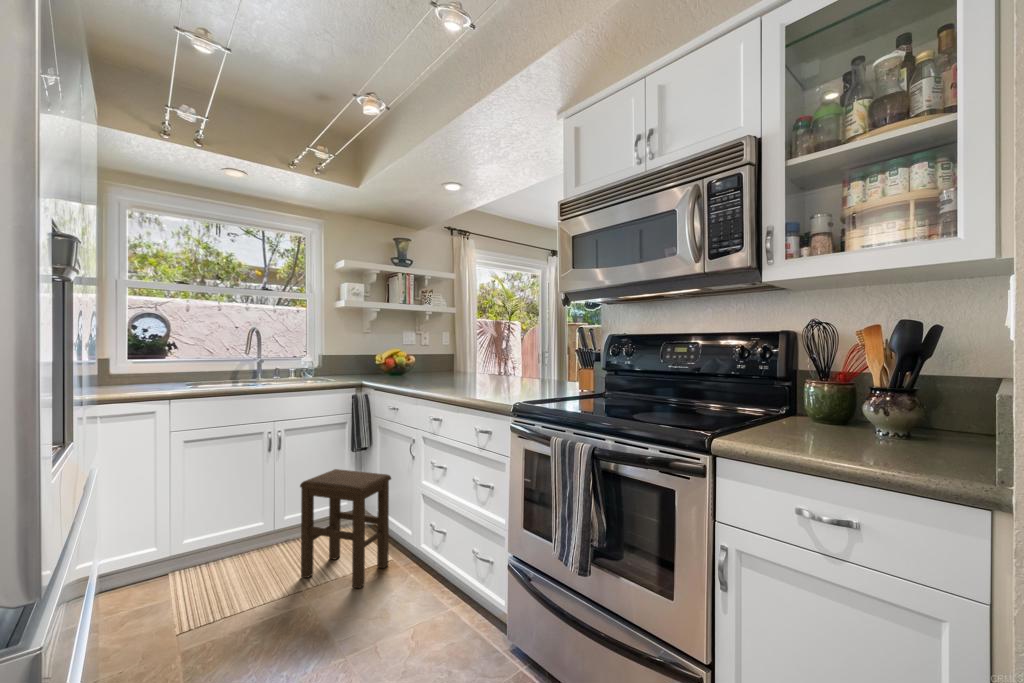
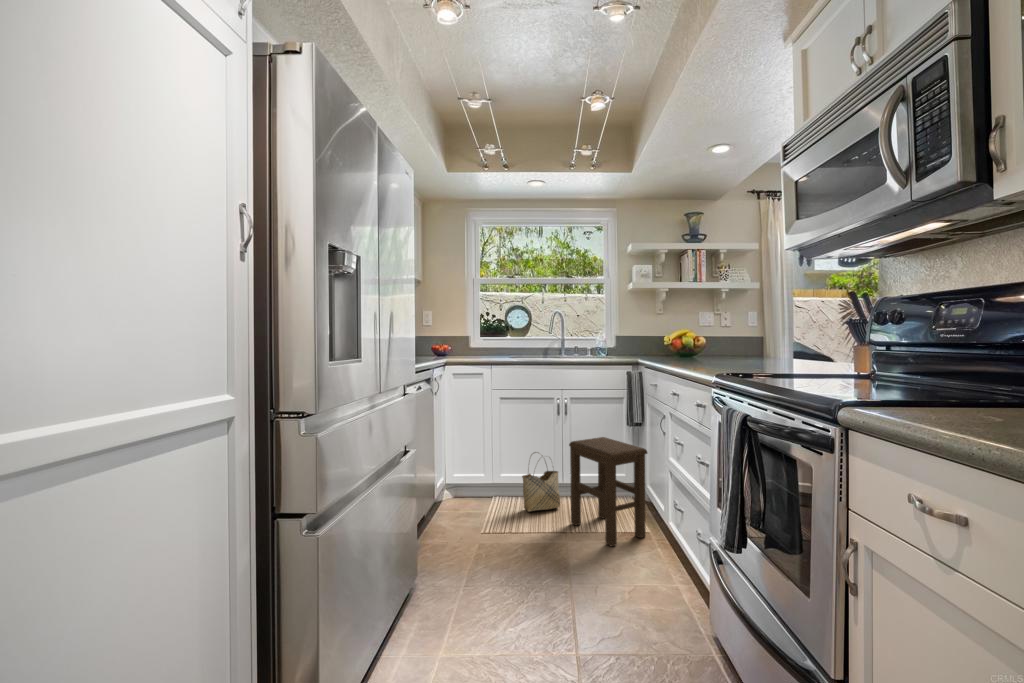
woven basket: none [228,502,278,580] -> present [522,452,560,512]

